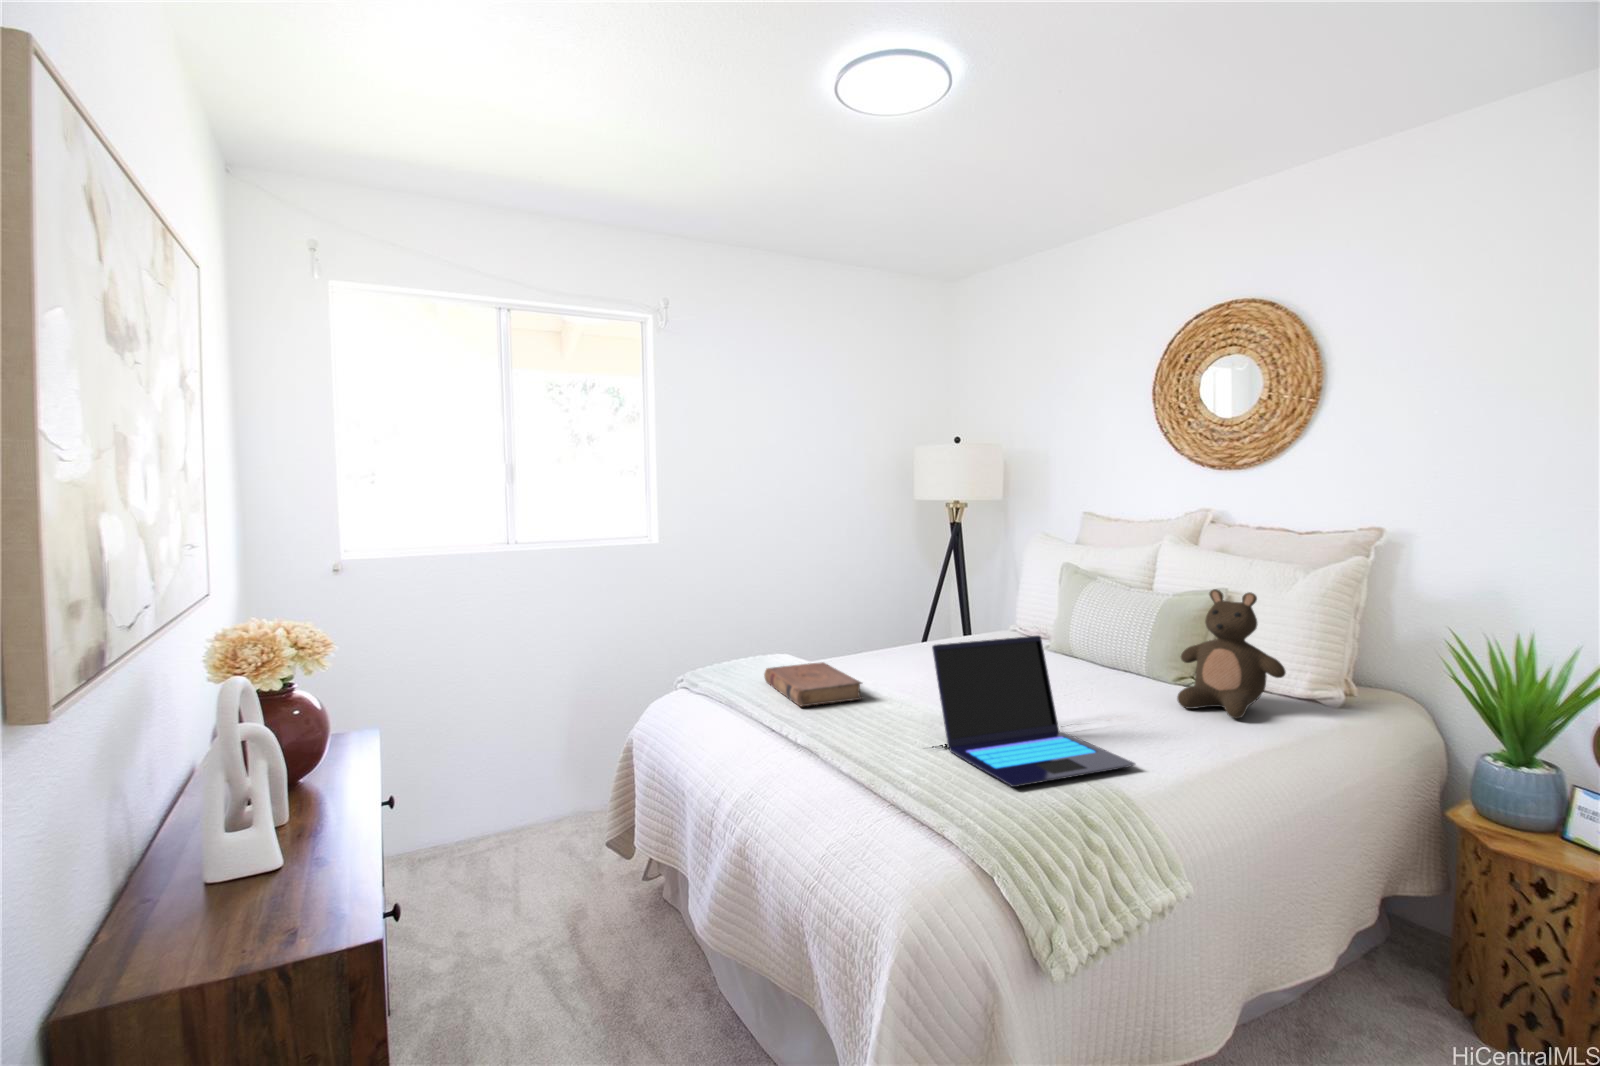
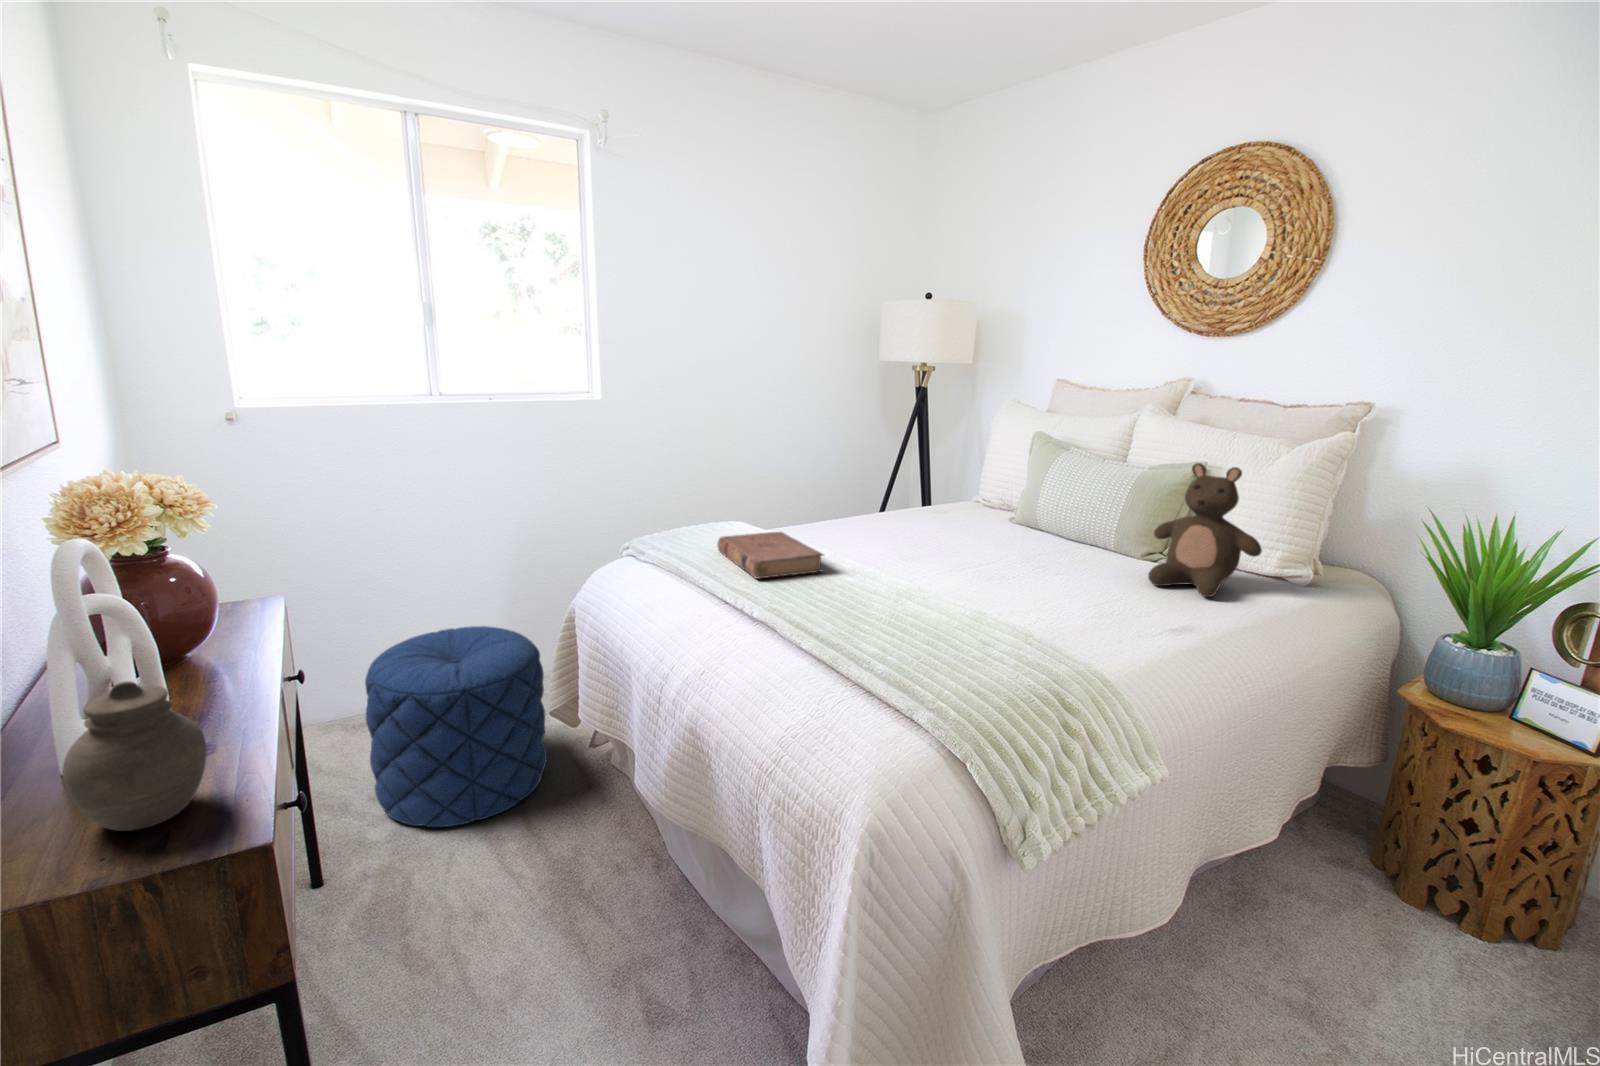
laptop: present [932,636,1135,787] -> none [903,508,1112,668]
pouf: none [439,757,603,956] -> present [365,626,547,827]
jar: none [221,794,331,927] -> present [62,681,207,831]

